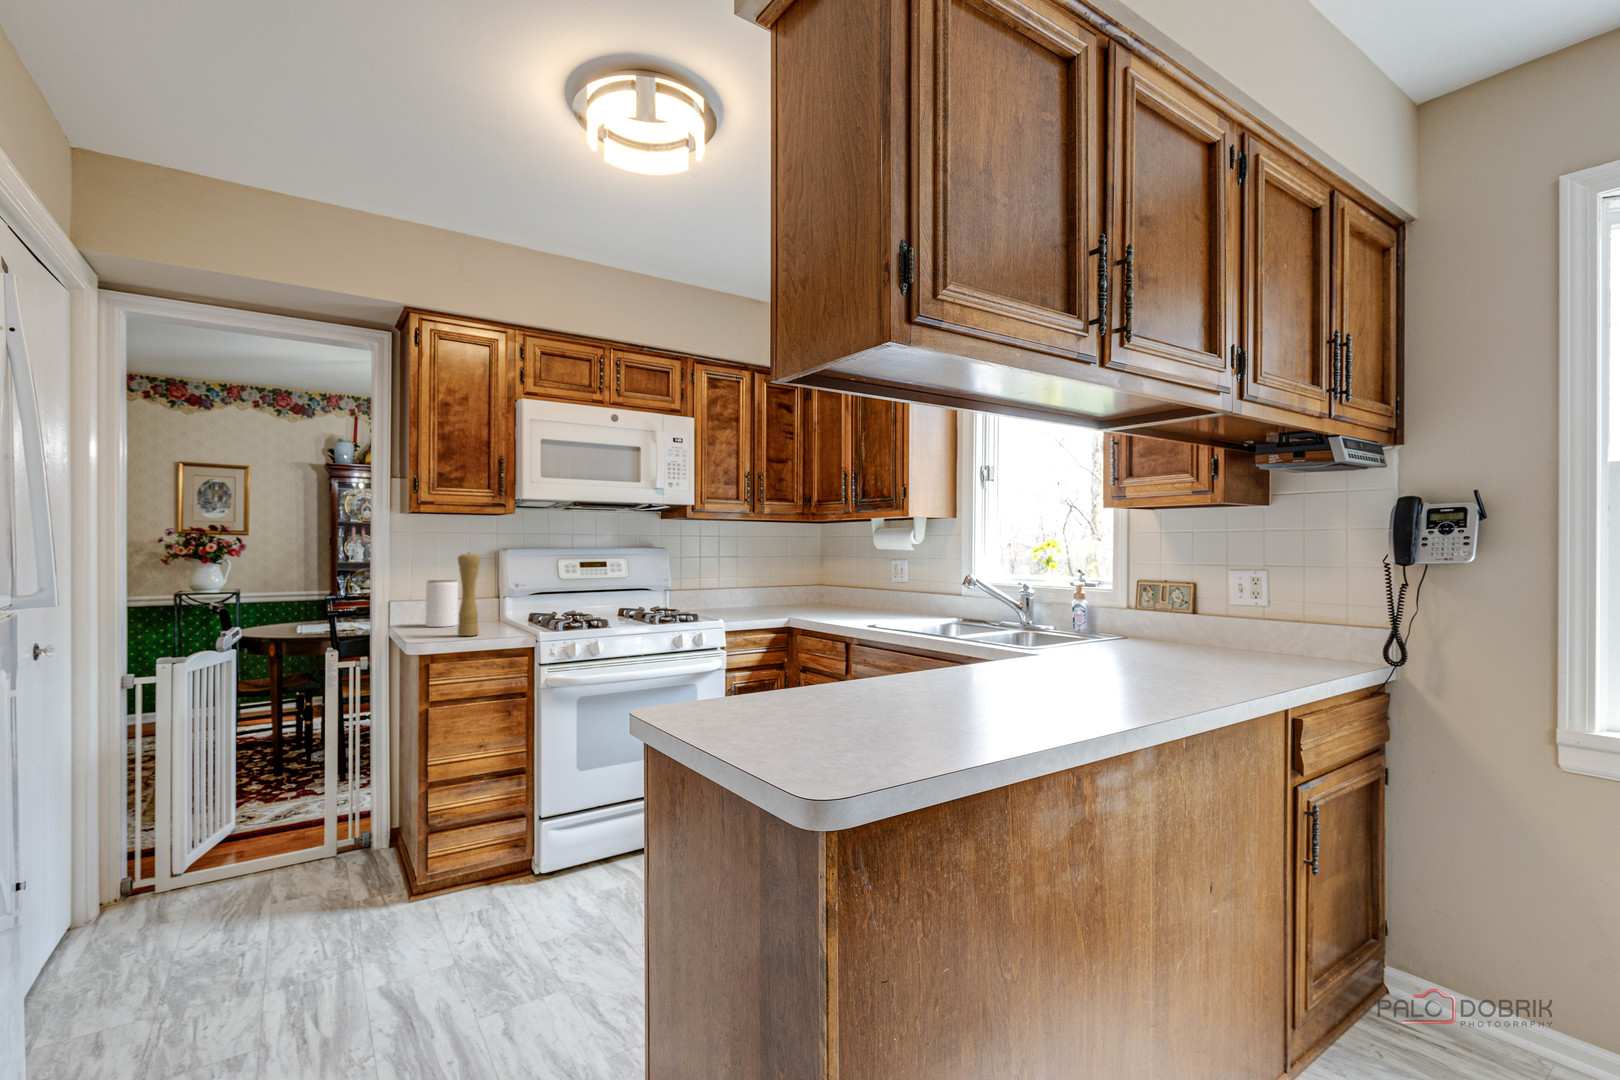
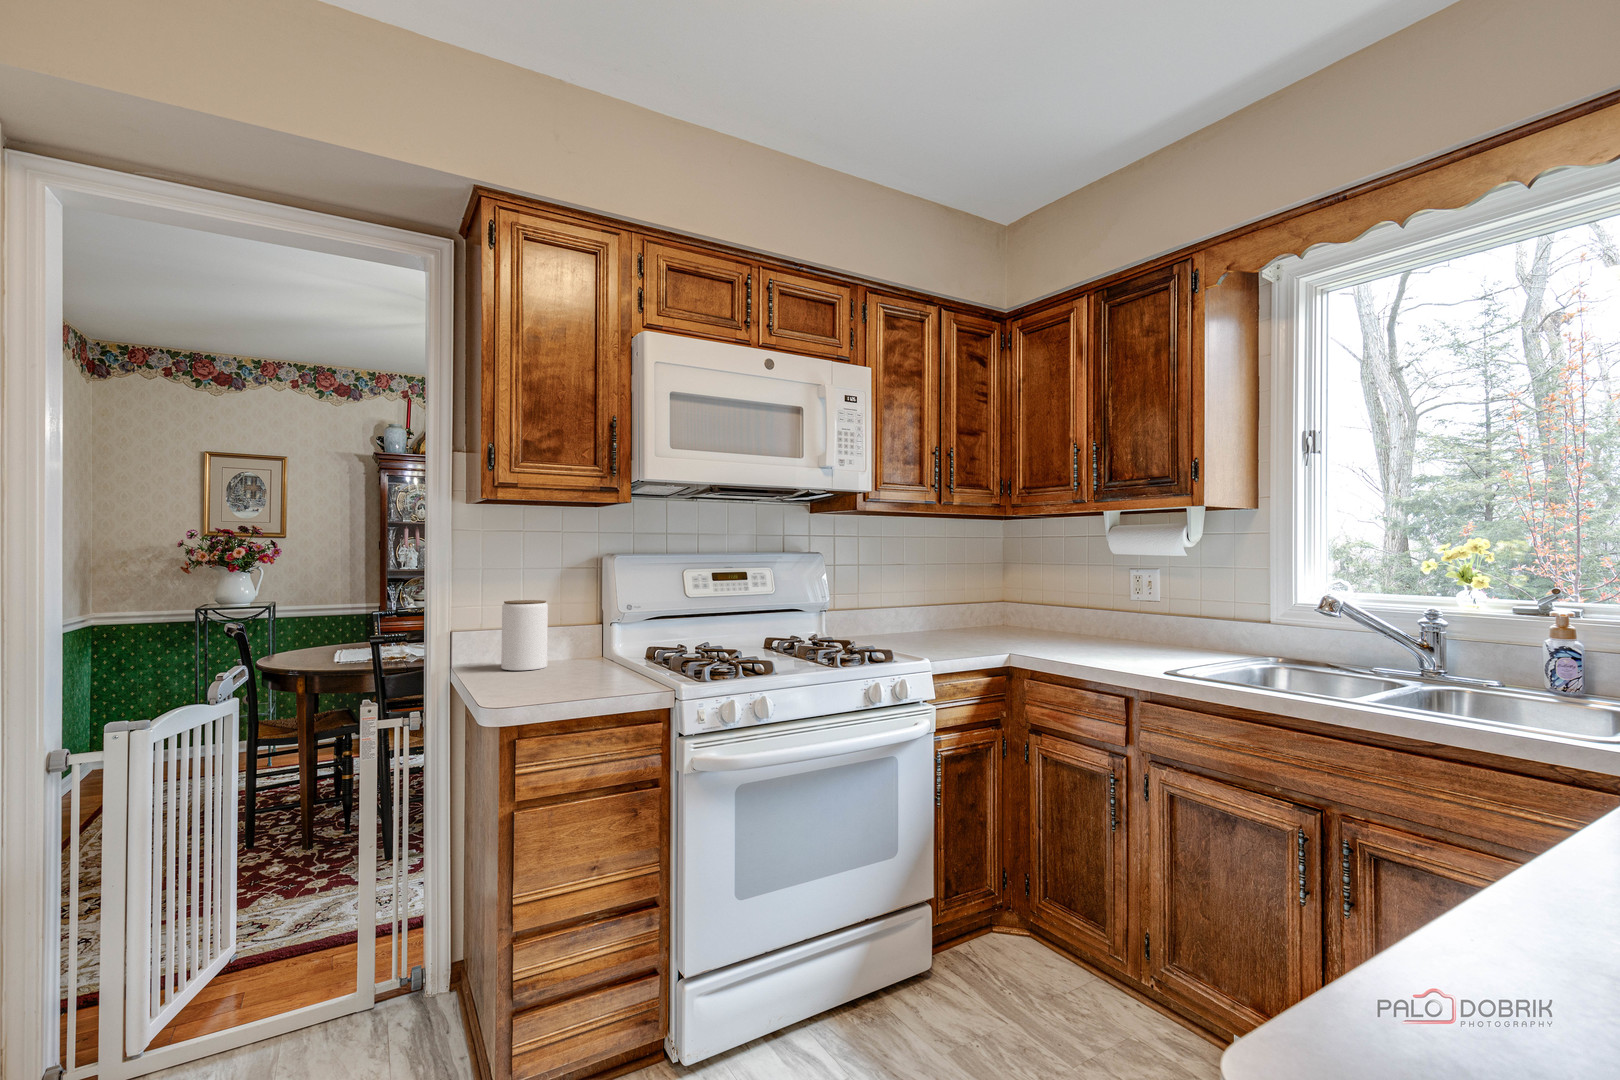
pepper mill: present [458,553,480,636] -> none [555,561,589,692]

